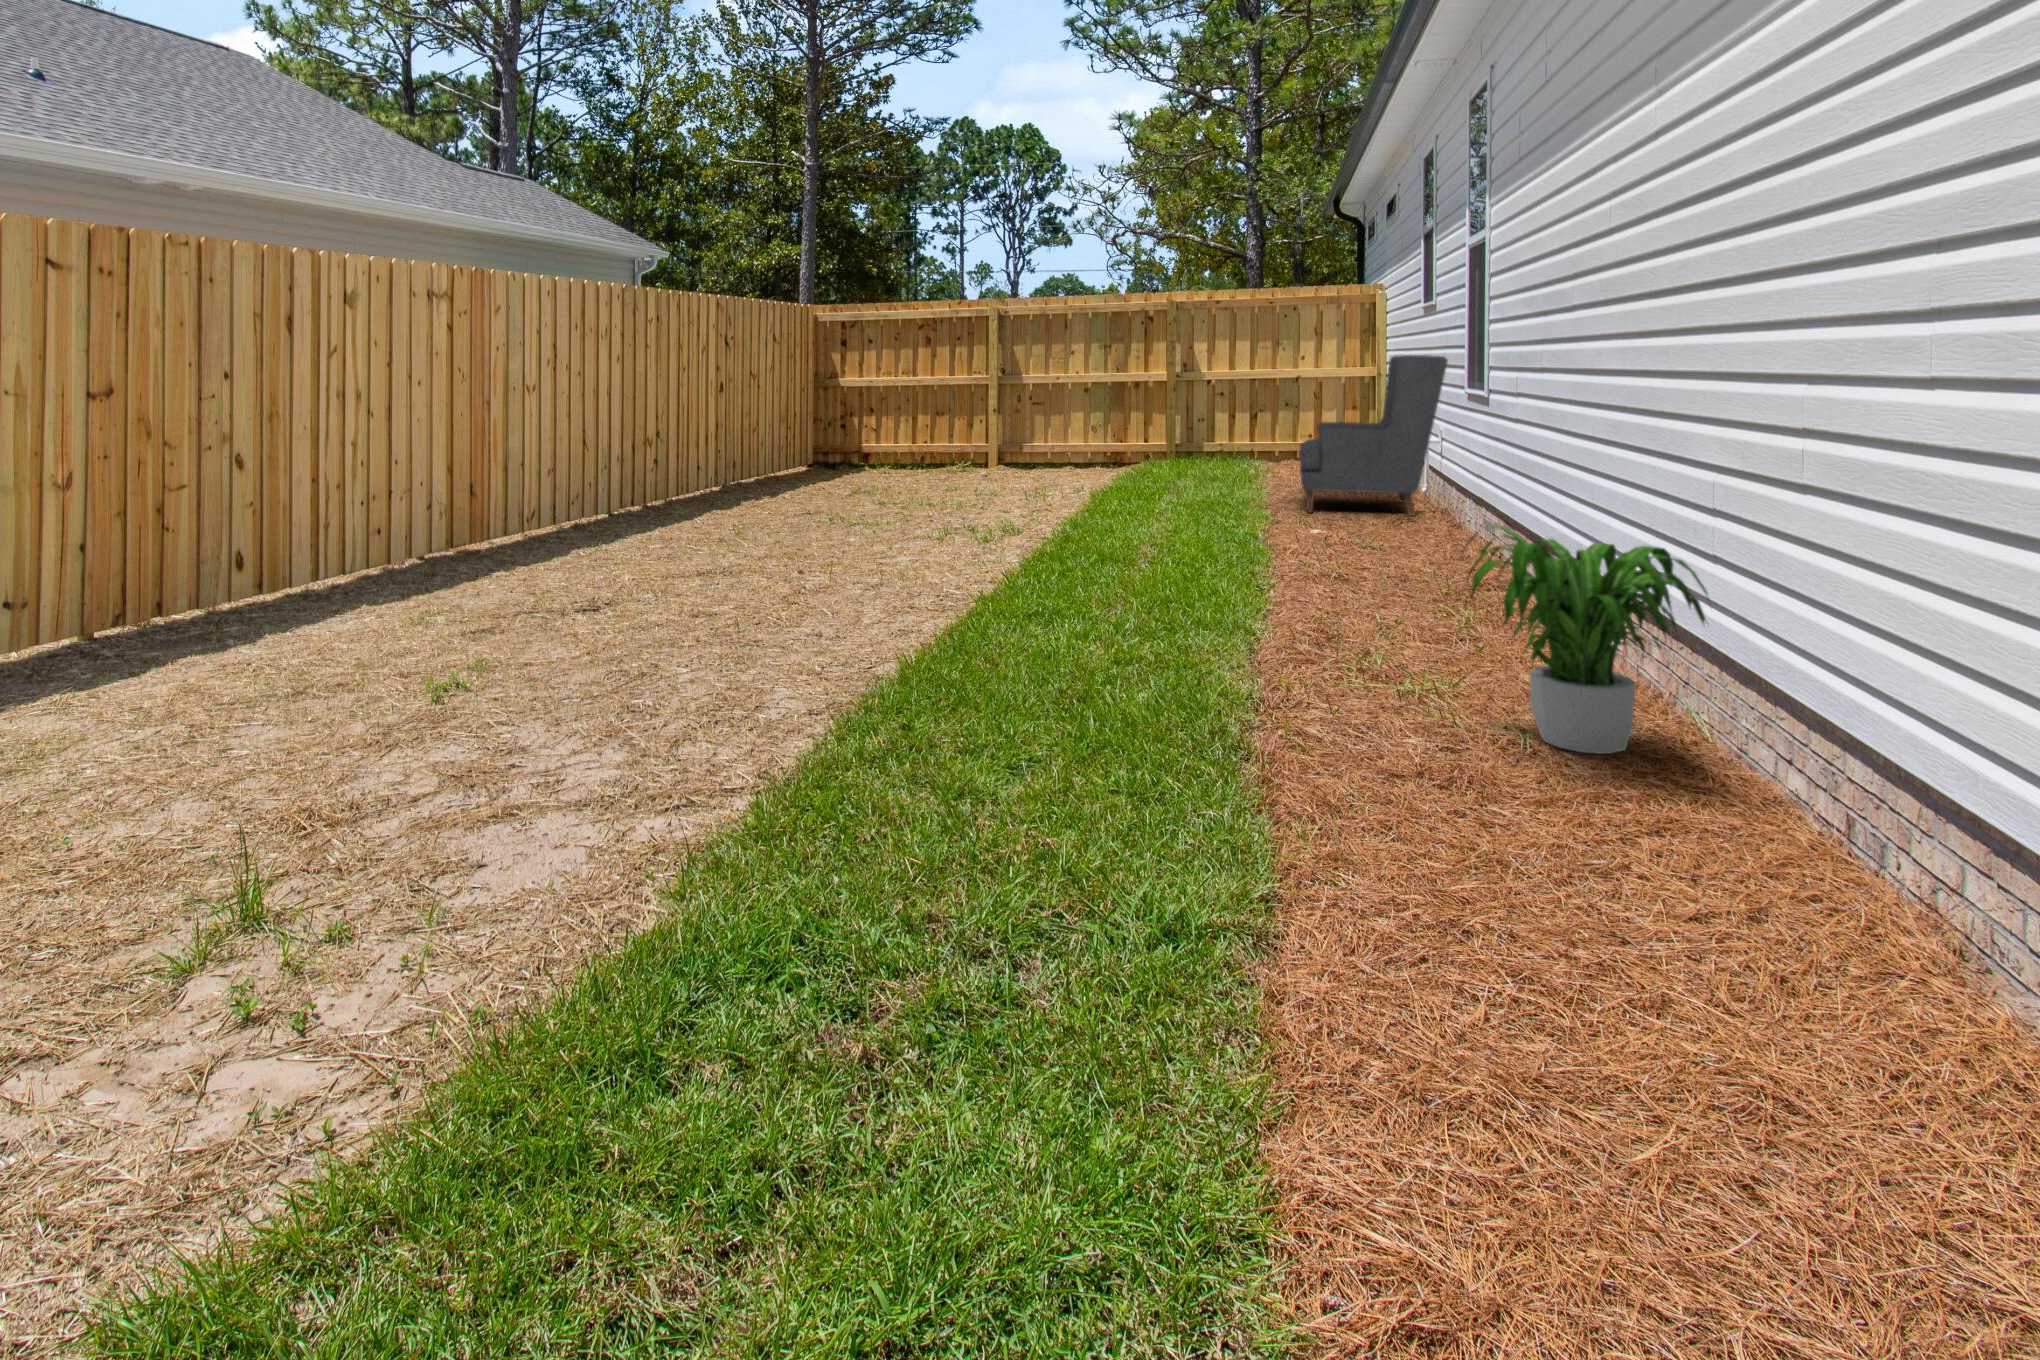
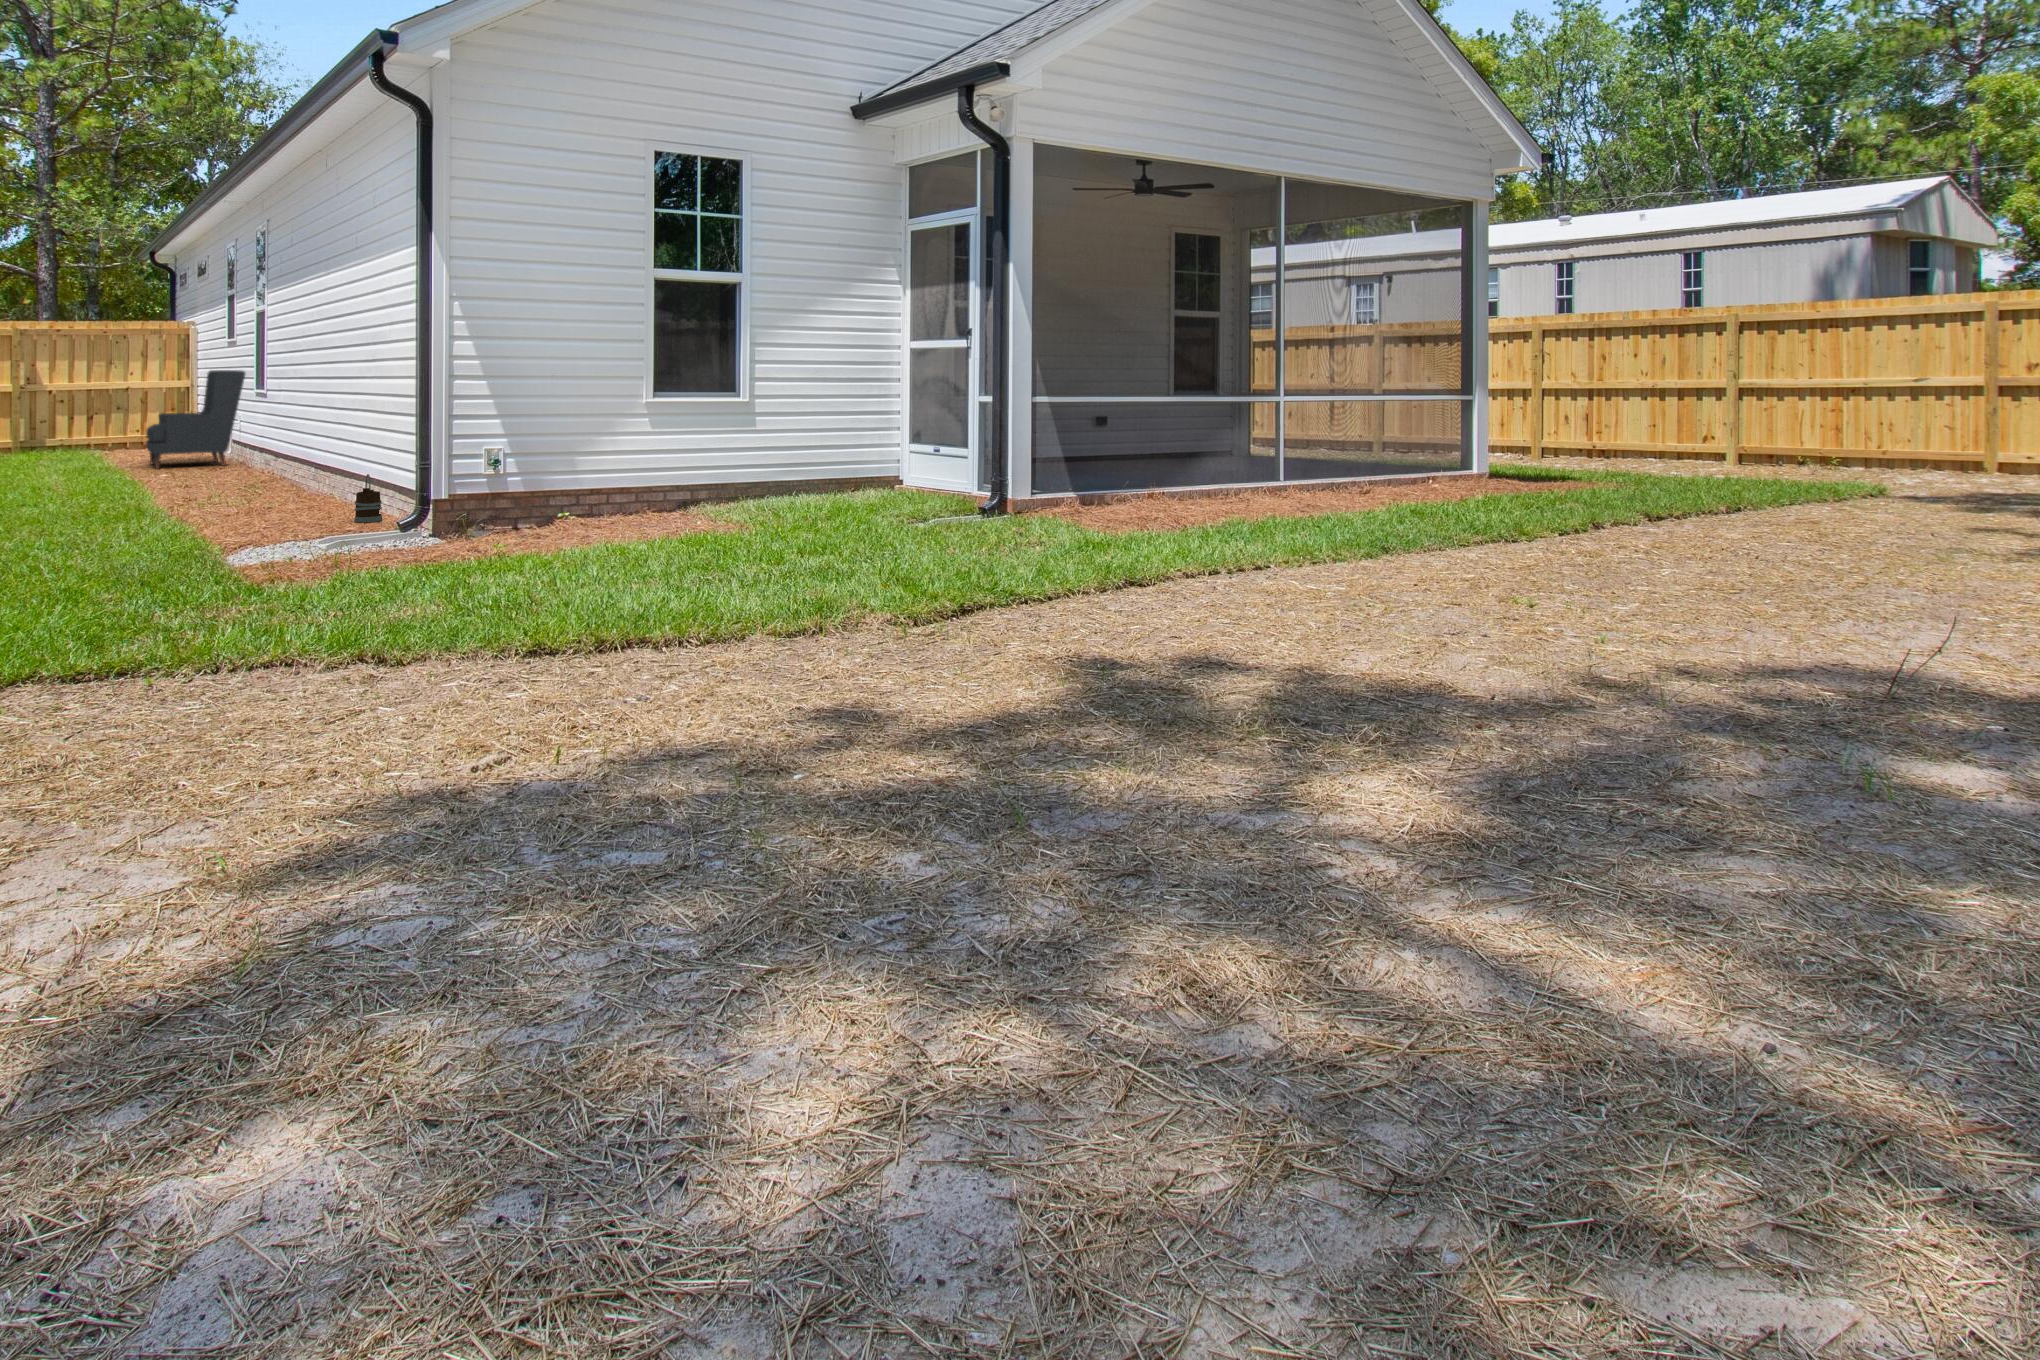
potted plant: present [1465,524,1707,754] -> none [257,434,341,508]
wooden bucket: none [1843,790,1986,1014] -> present [354,474,382,522]

